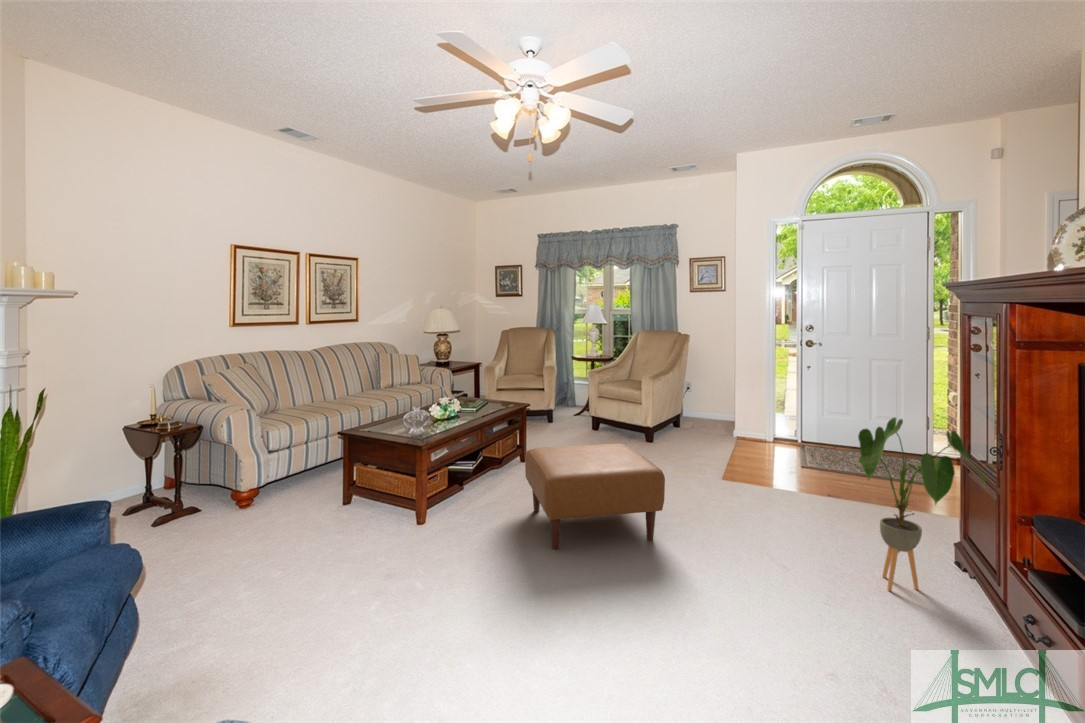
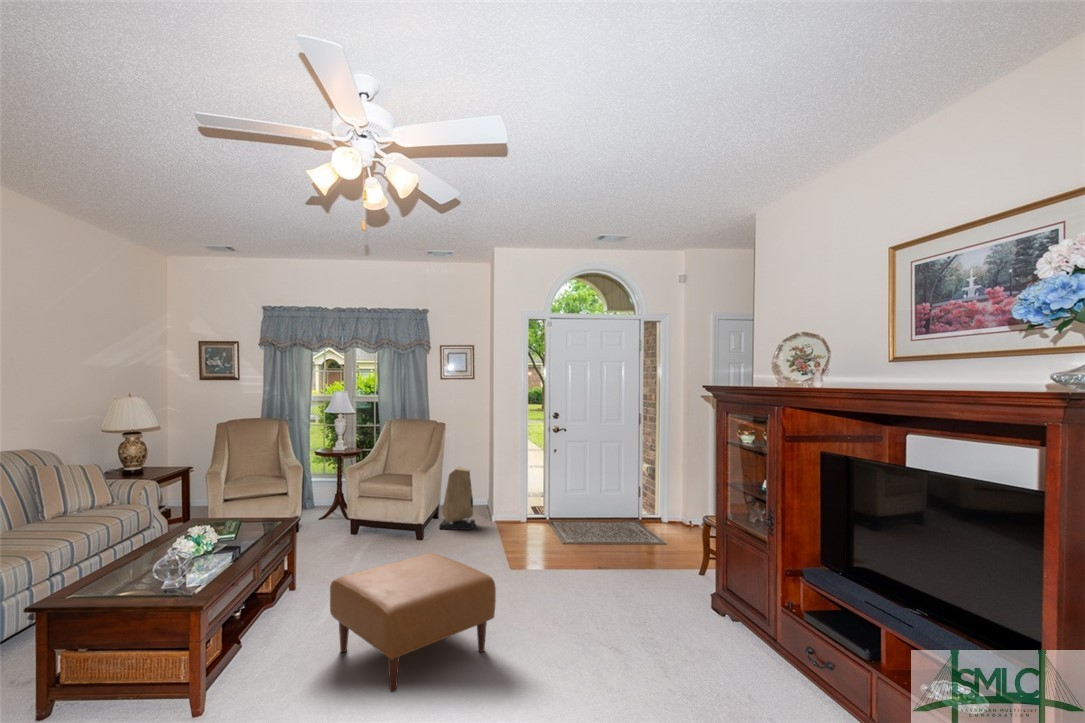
speaker: none [674,378,712,441] -> present [439,467,475,530]
house plant: present [858,418,985,591] -> none [646,502,730,644]

